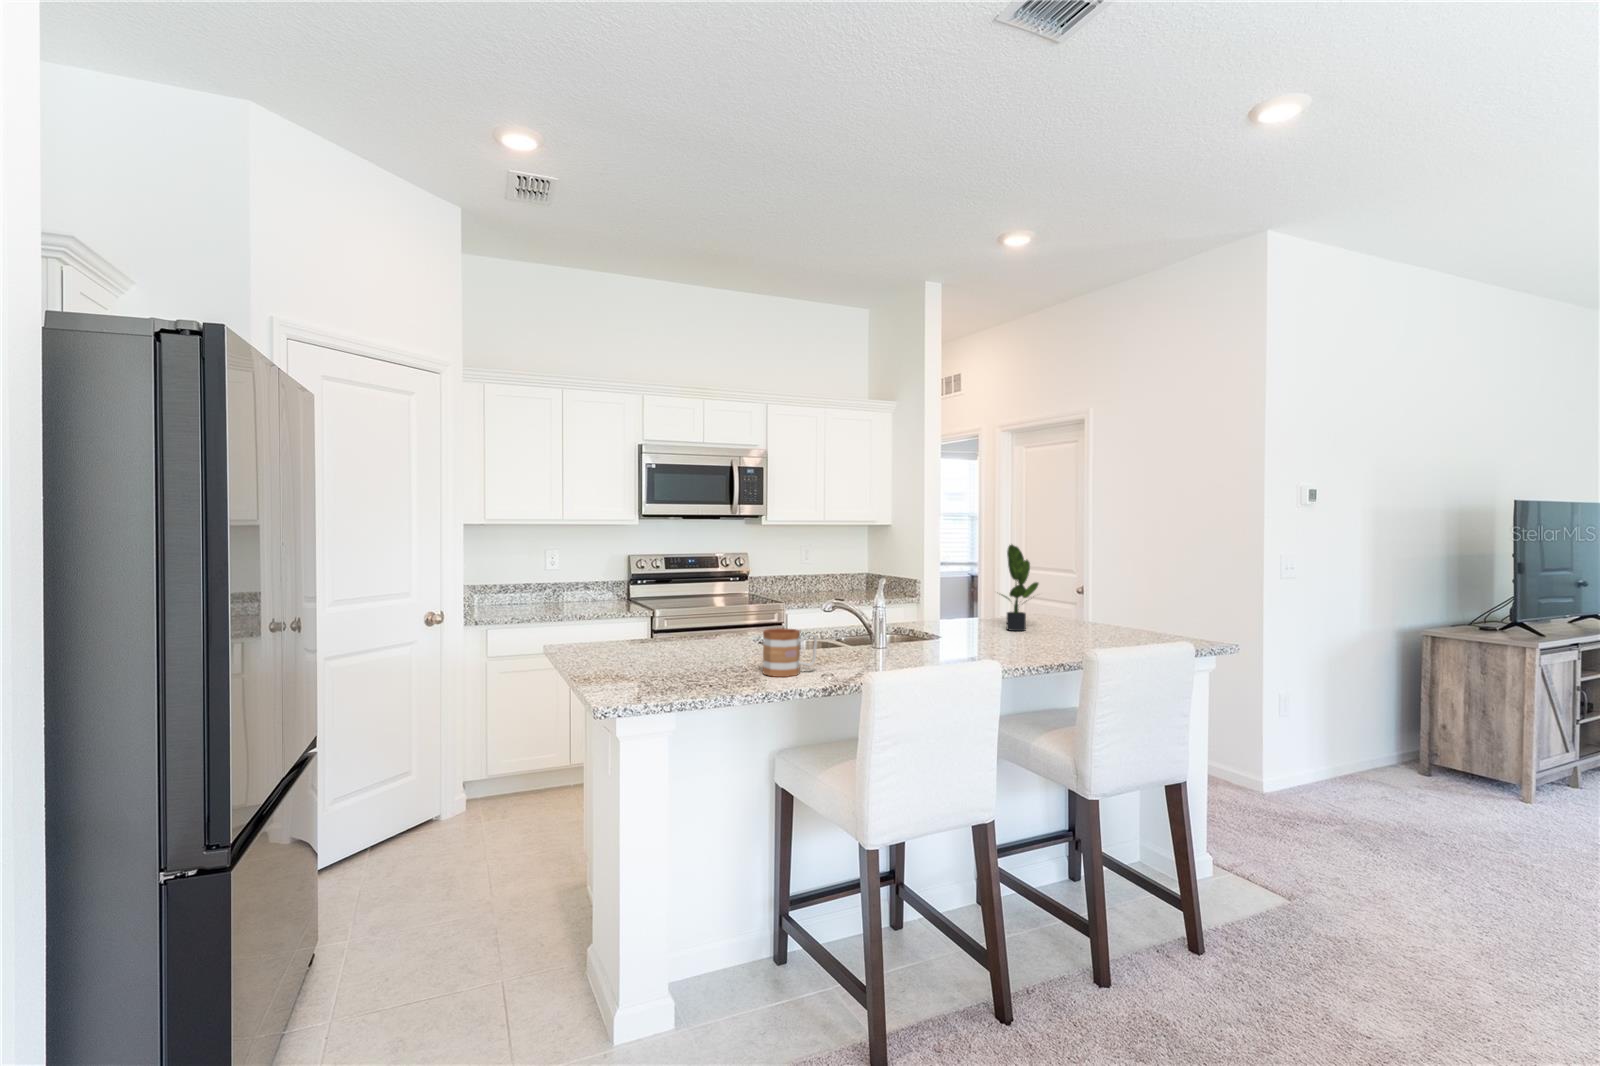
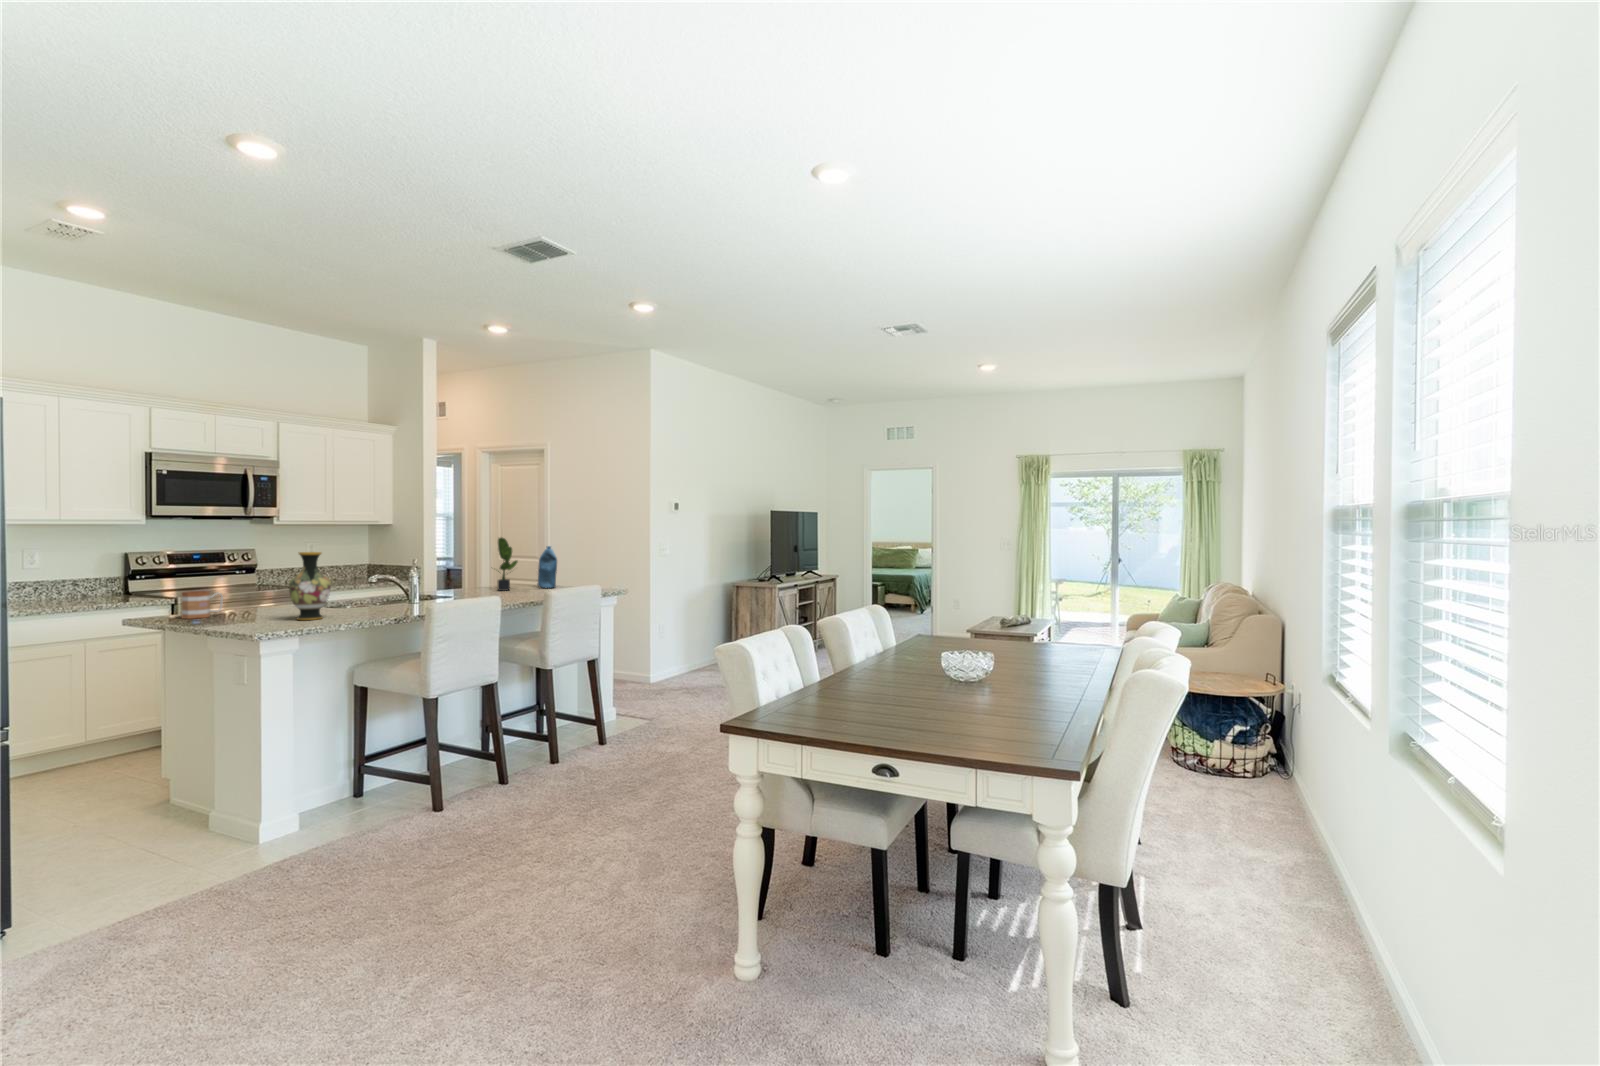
bottle: none [1070,560,1104,632] -> present [537,546,557,588]
vase: none [671,568,728,680] -> present [289,552,331,620]
mug: present [763,628,817,677] -> present [181,591,223,619]

